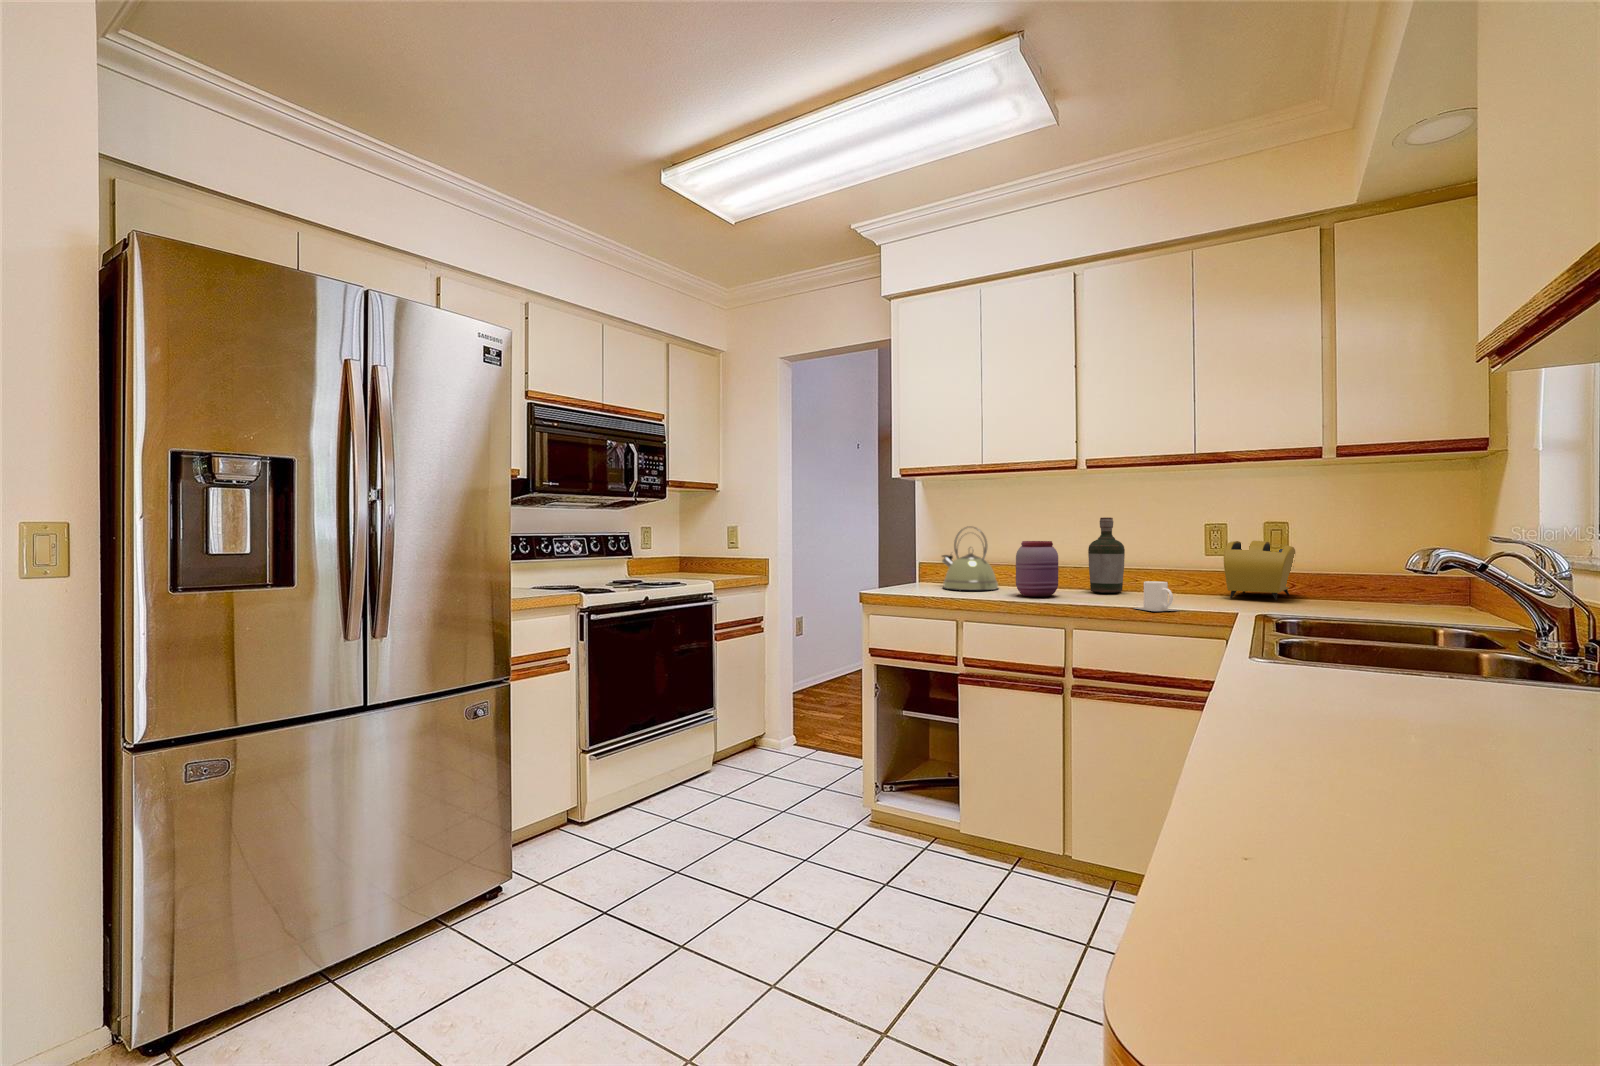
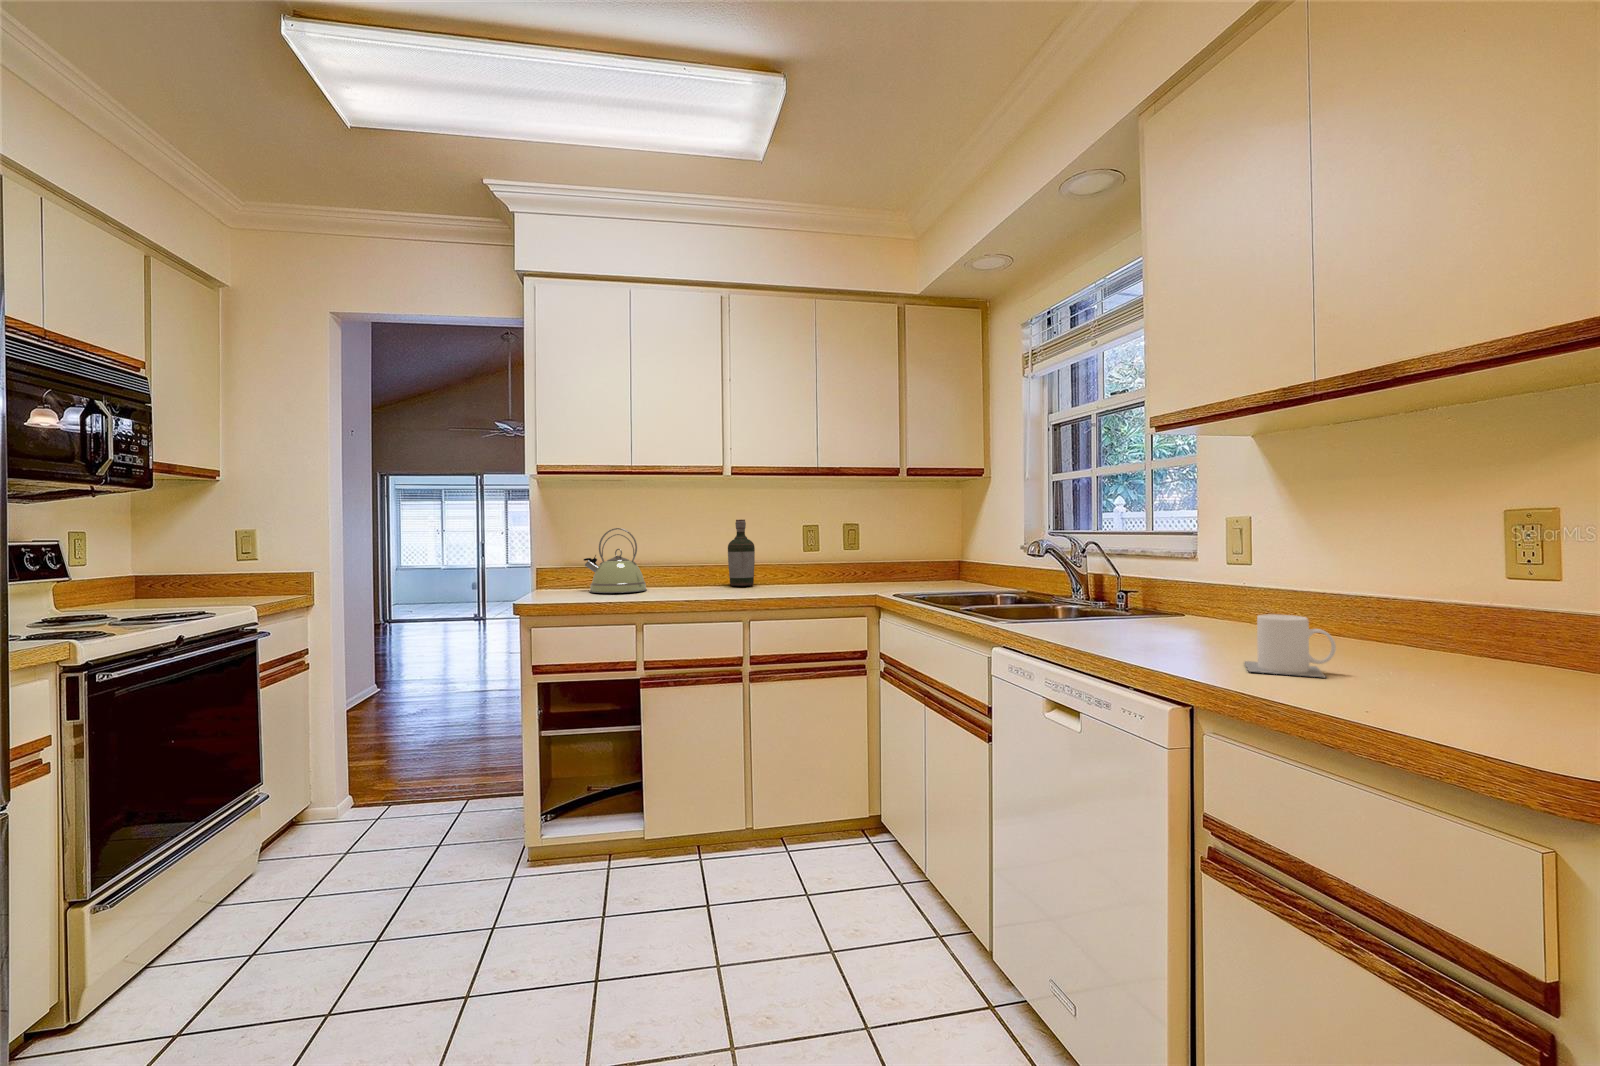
jar: present [1016,541,1058,597] -> none [676,541,715,594]
toaster: present [1224,541,1295,600] -> none [825,538,872,583]
mug: present [1135,581,1177,611] -> present [1245,614,1336,678]

